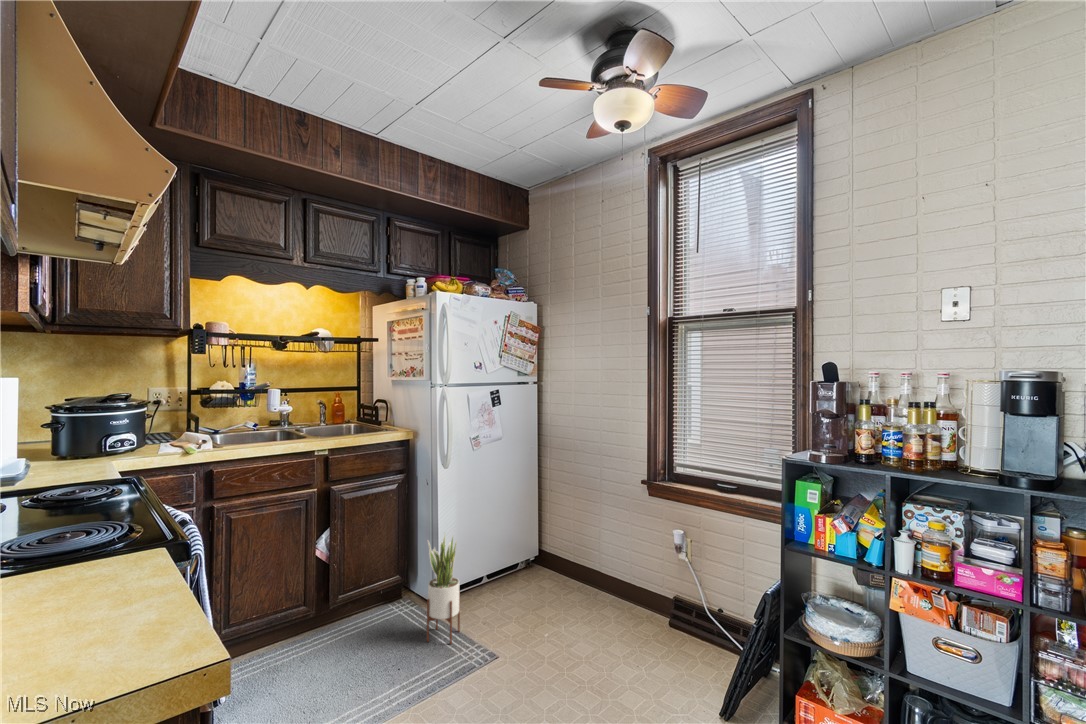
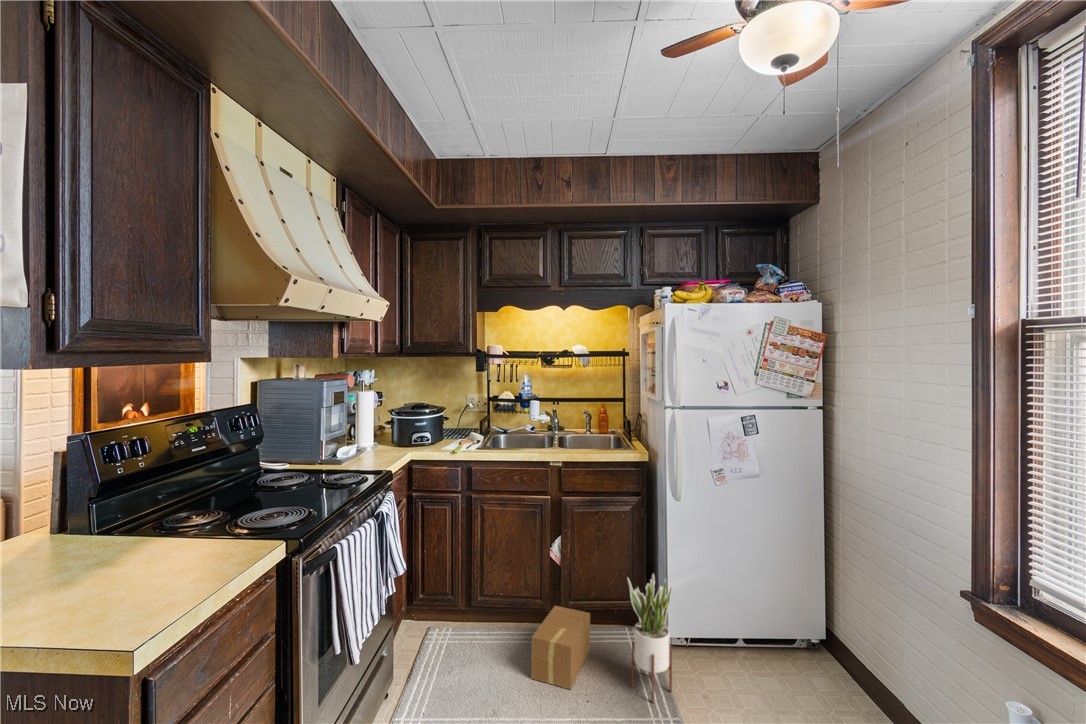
cardboard box: none [329,596,376,677] -> present [531,606,590,689]

